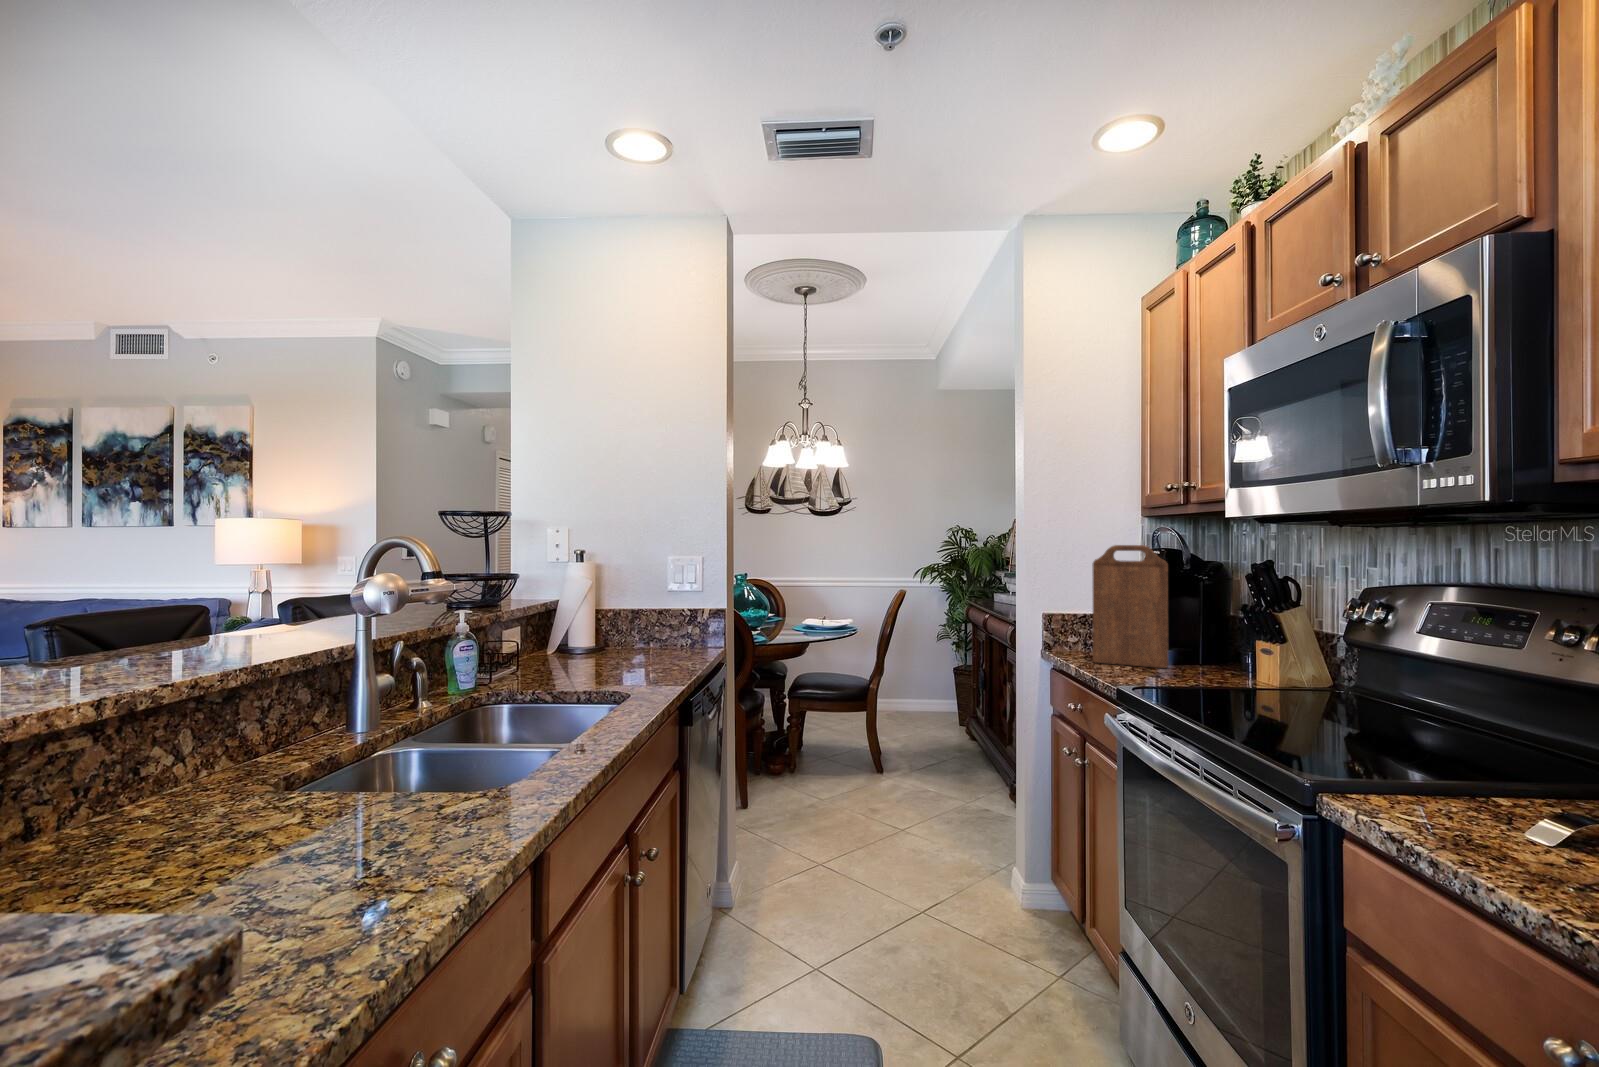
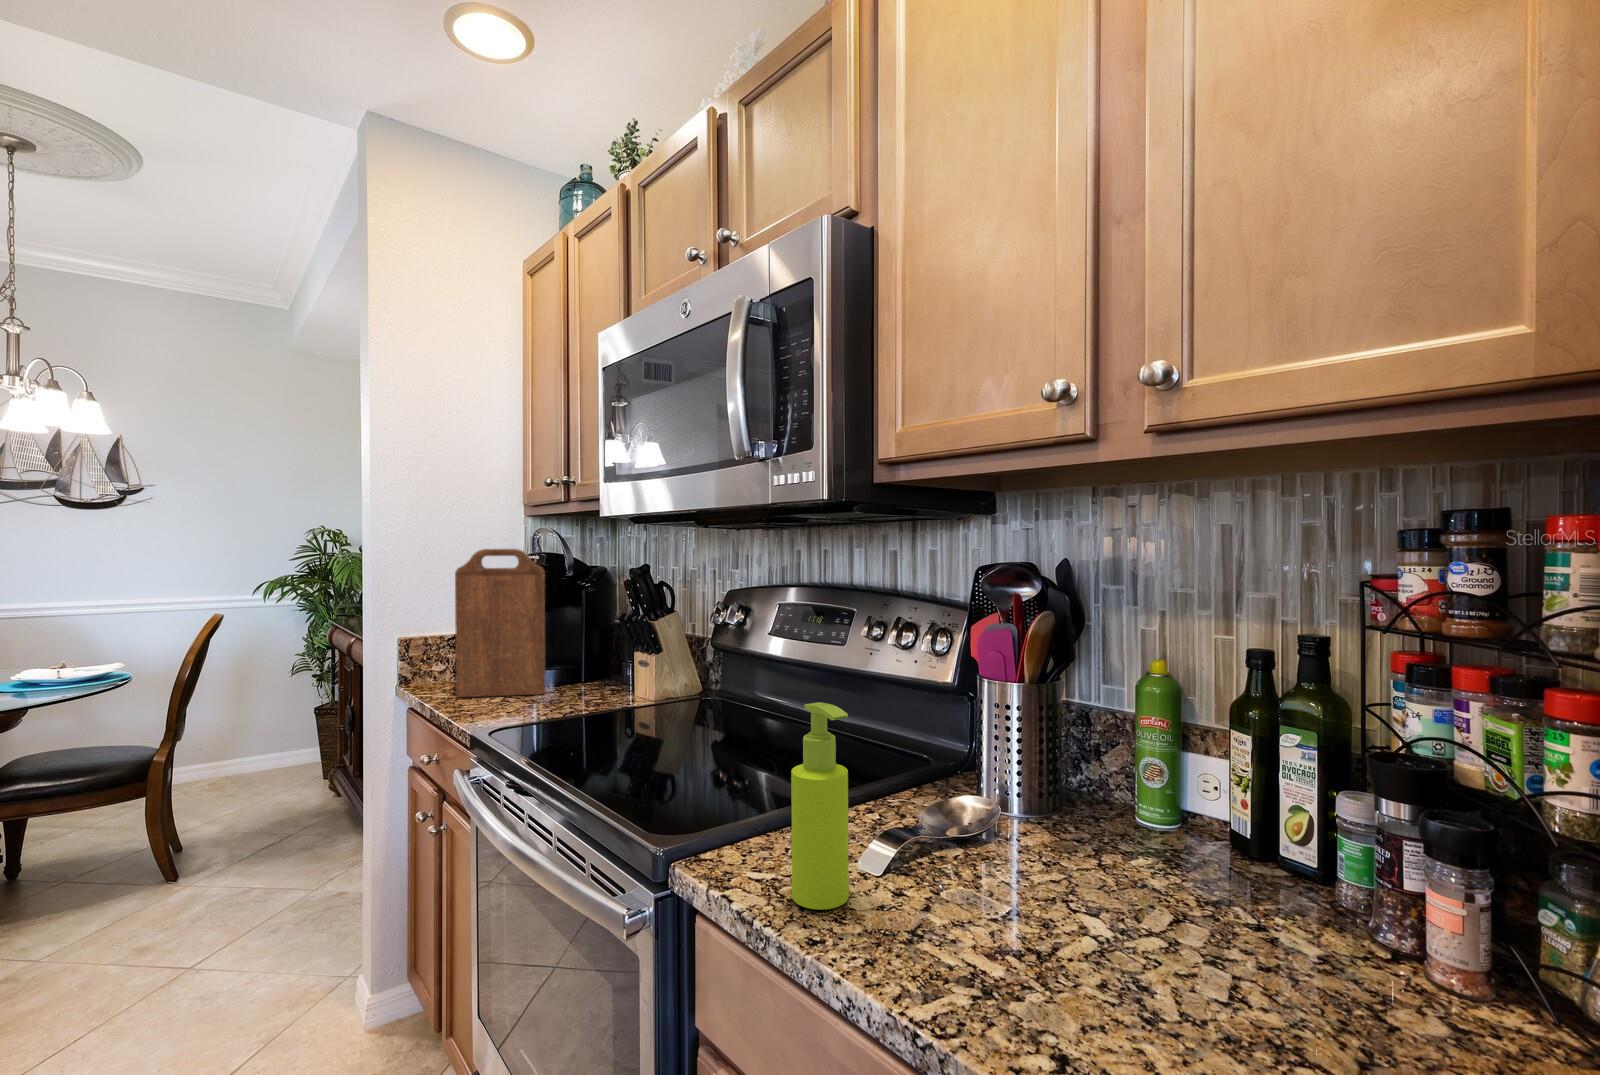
soap dispenser: none [1444,674,1509,848] -> present [791,702,849,910]

